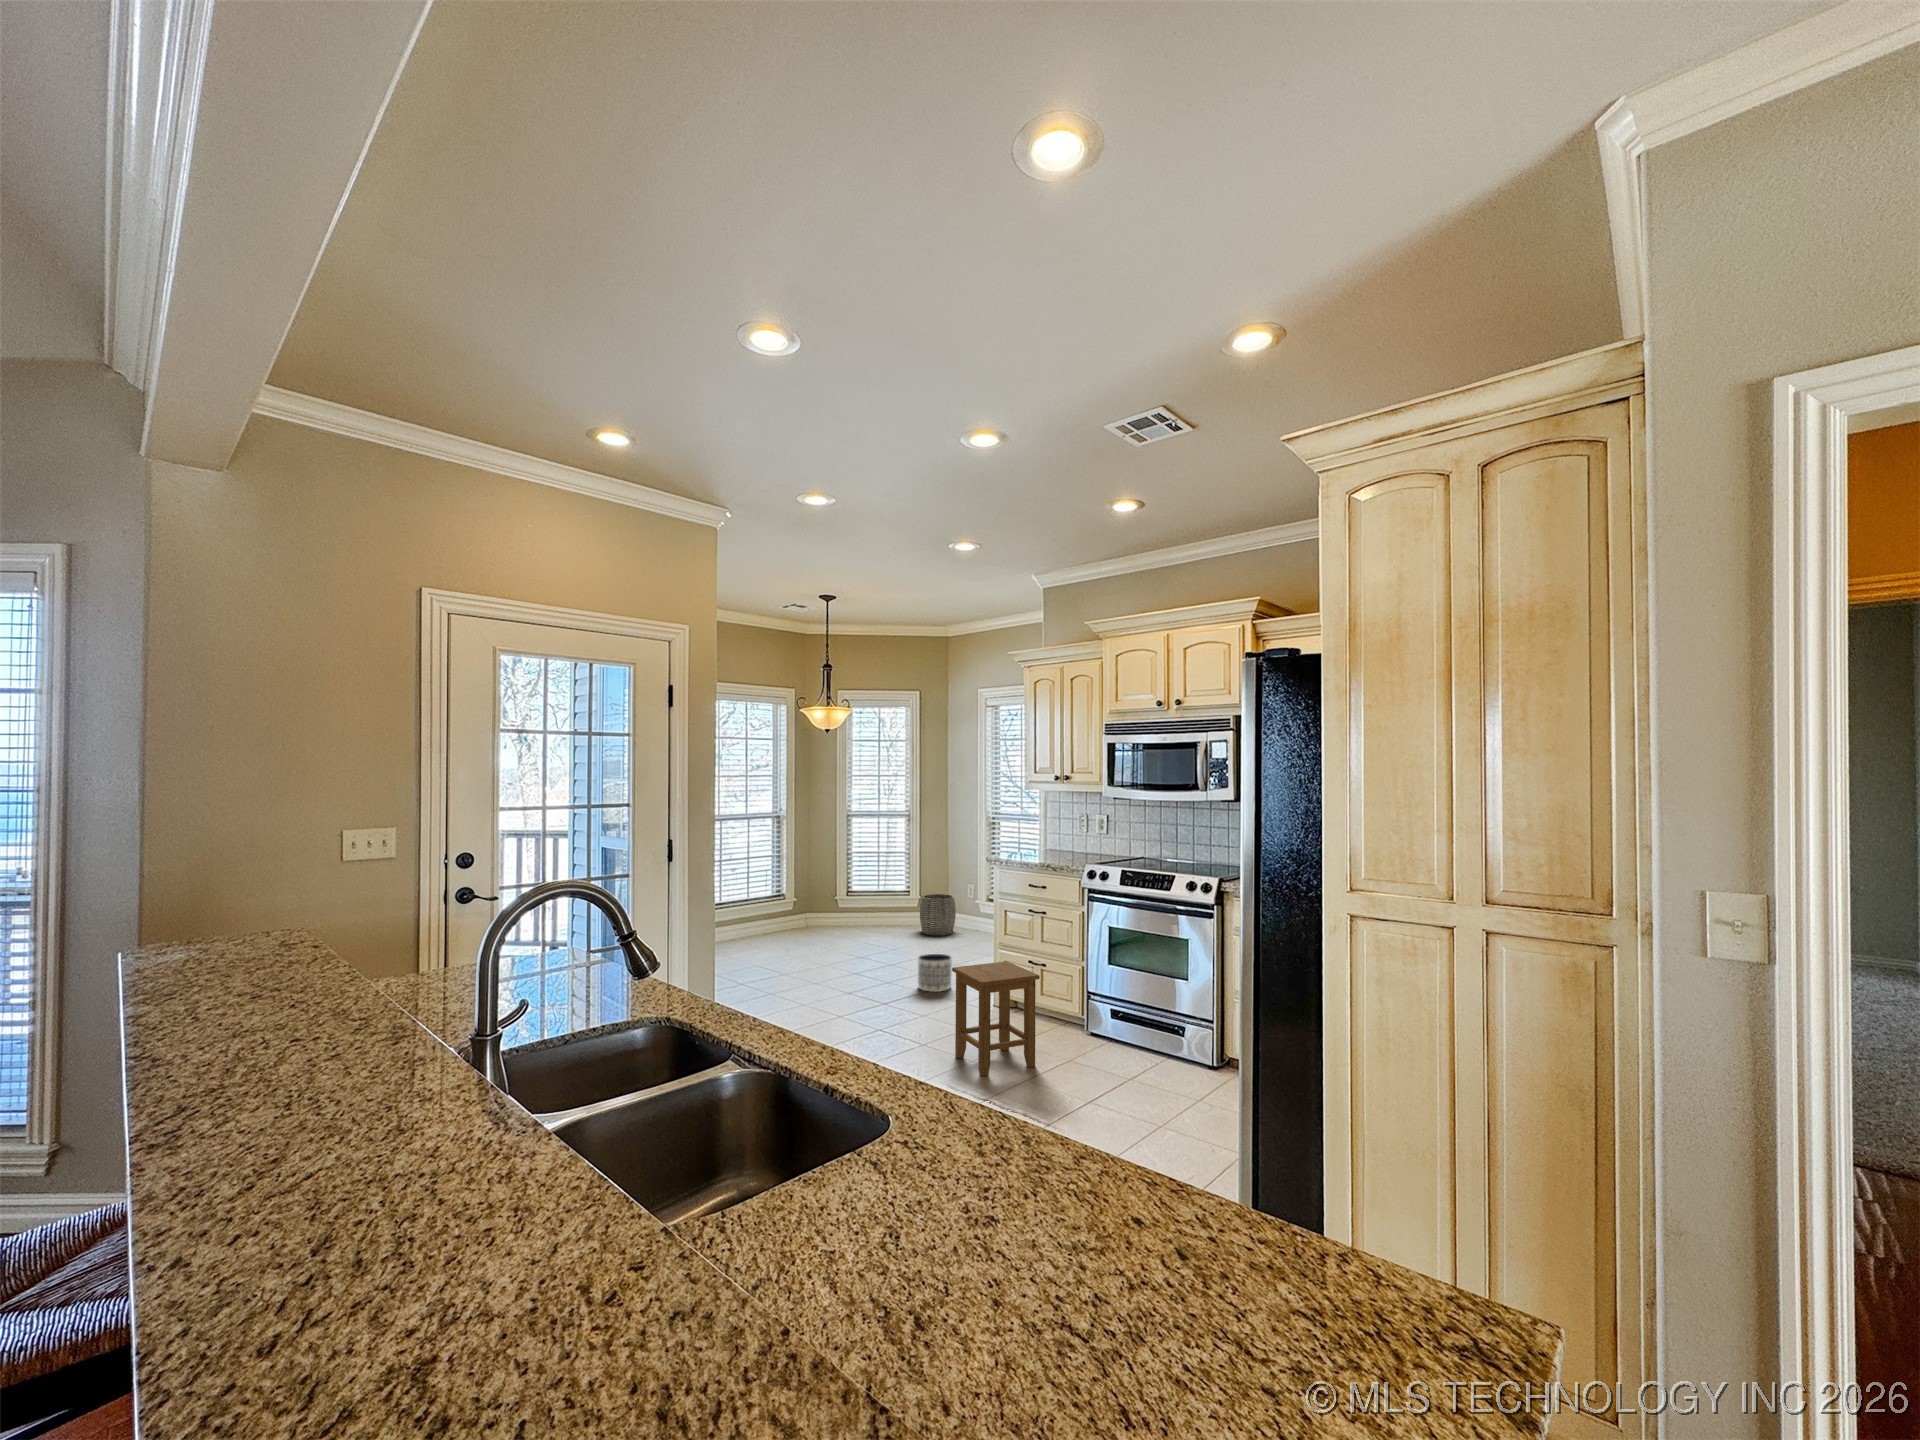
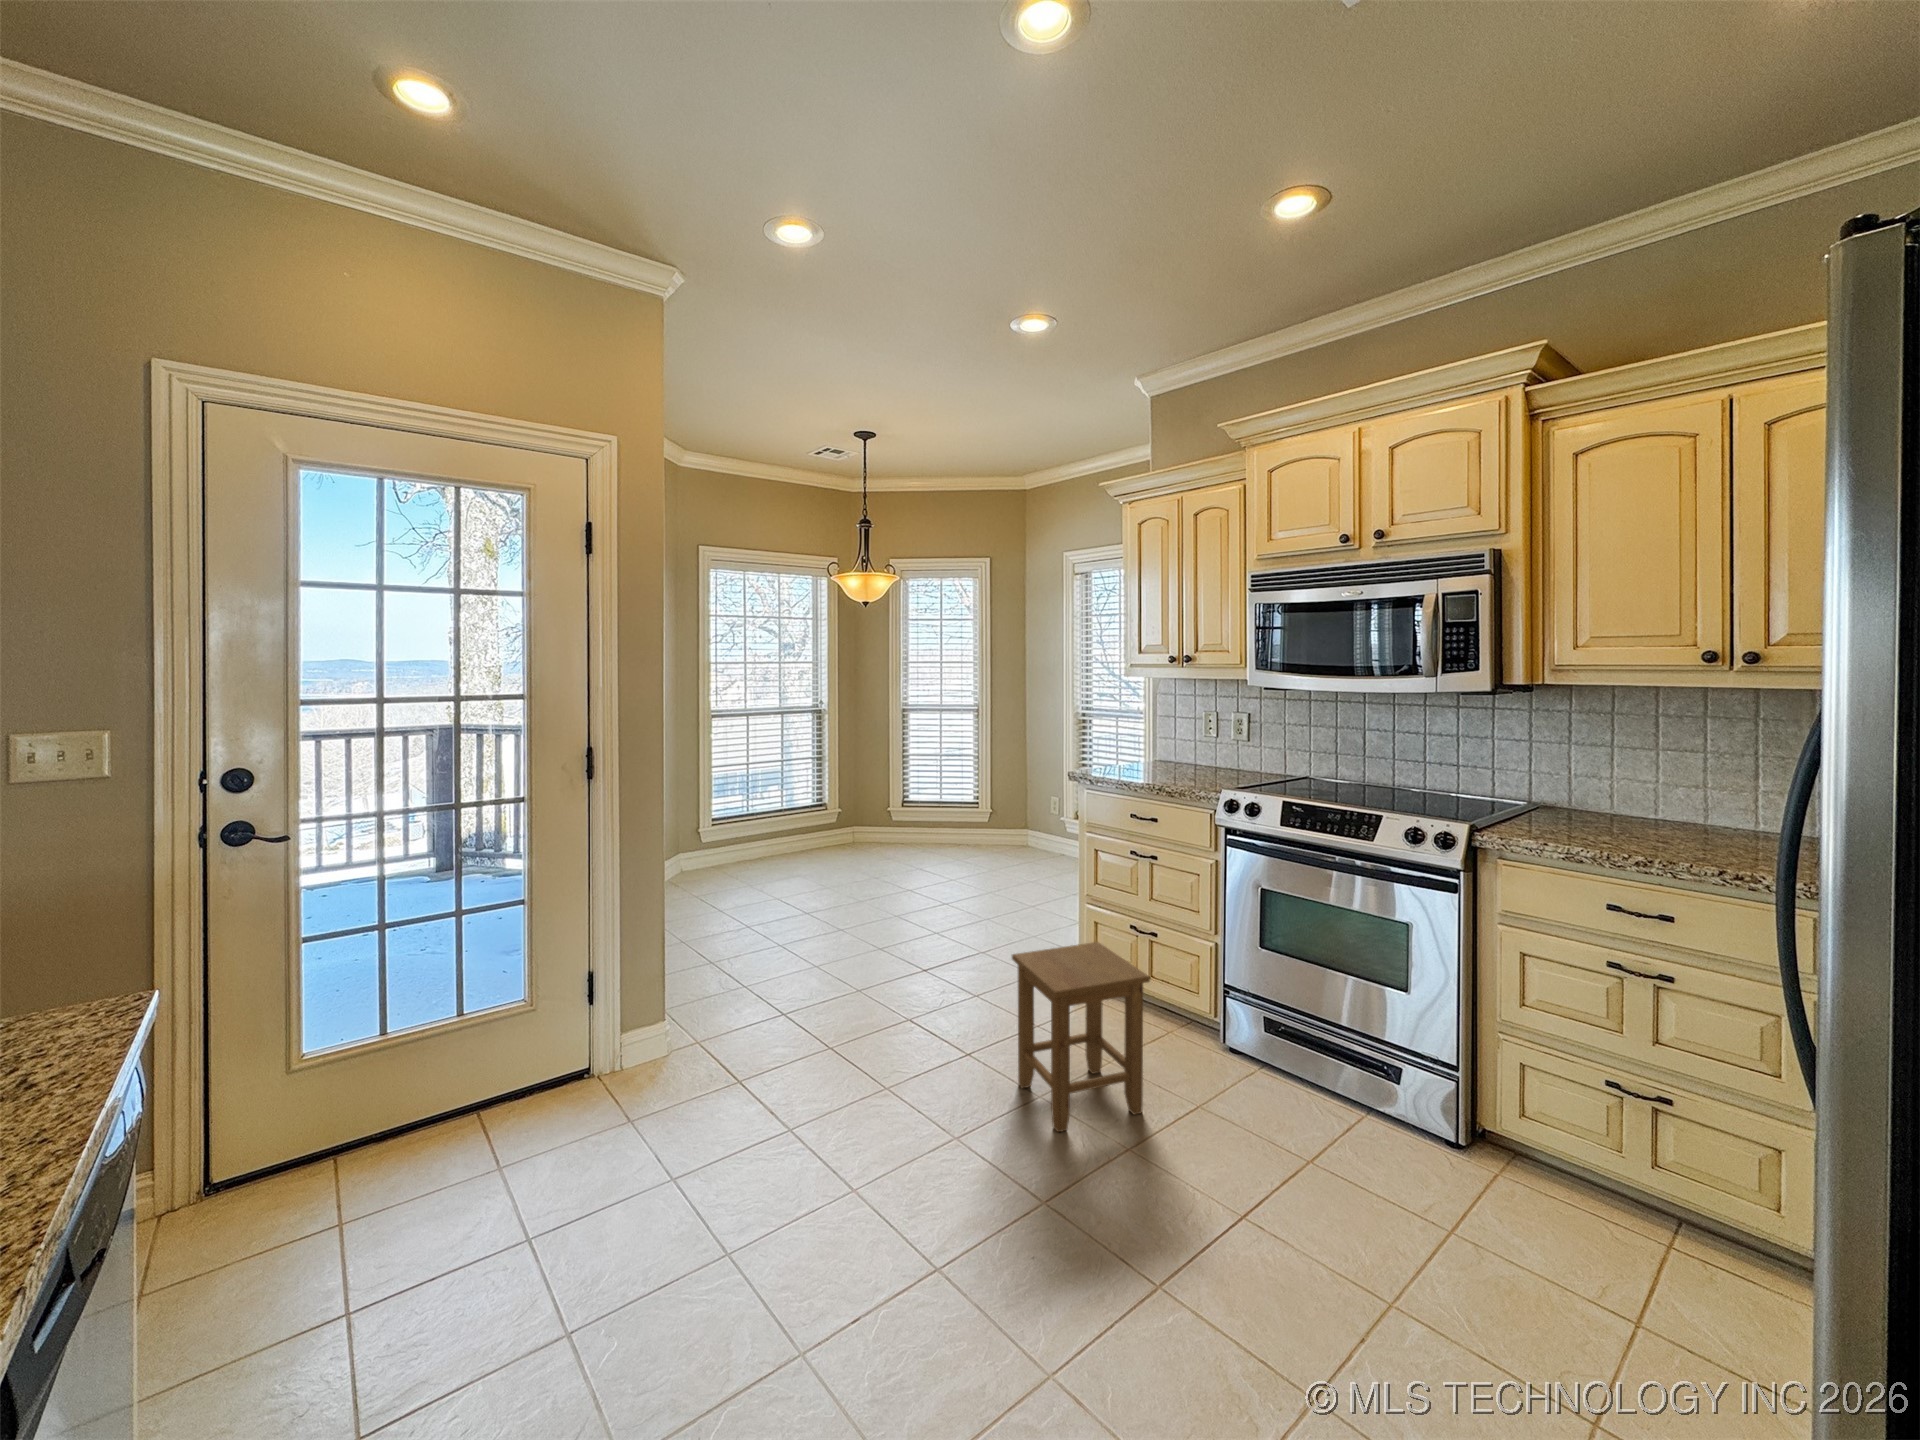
woven basket: present [920,894,956,935] -> none [993,807,1037,858]
planter: present [918,954,952,992] -> none [979,898,1024,952]

